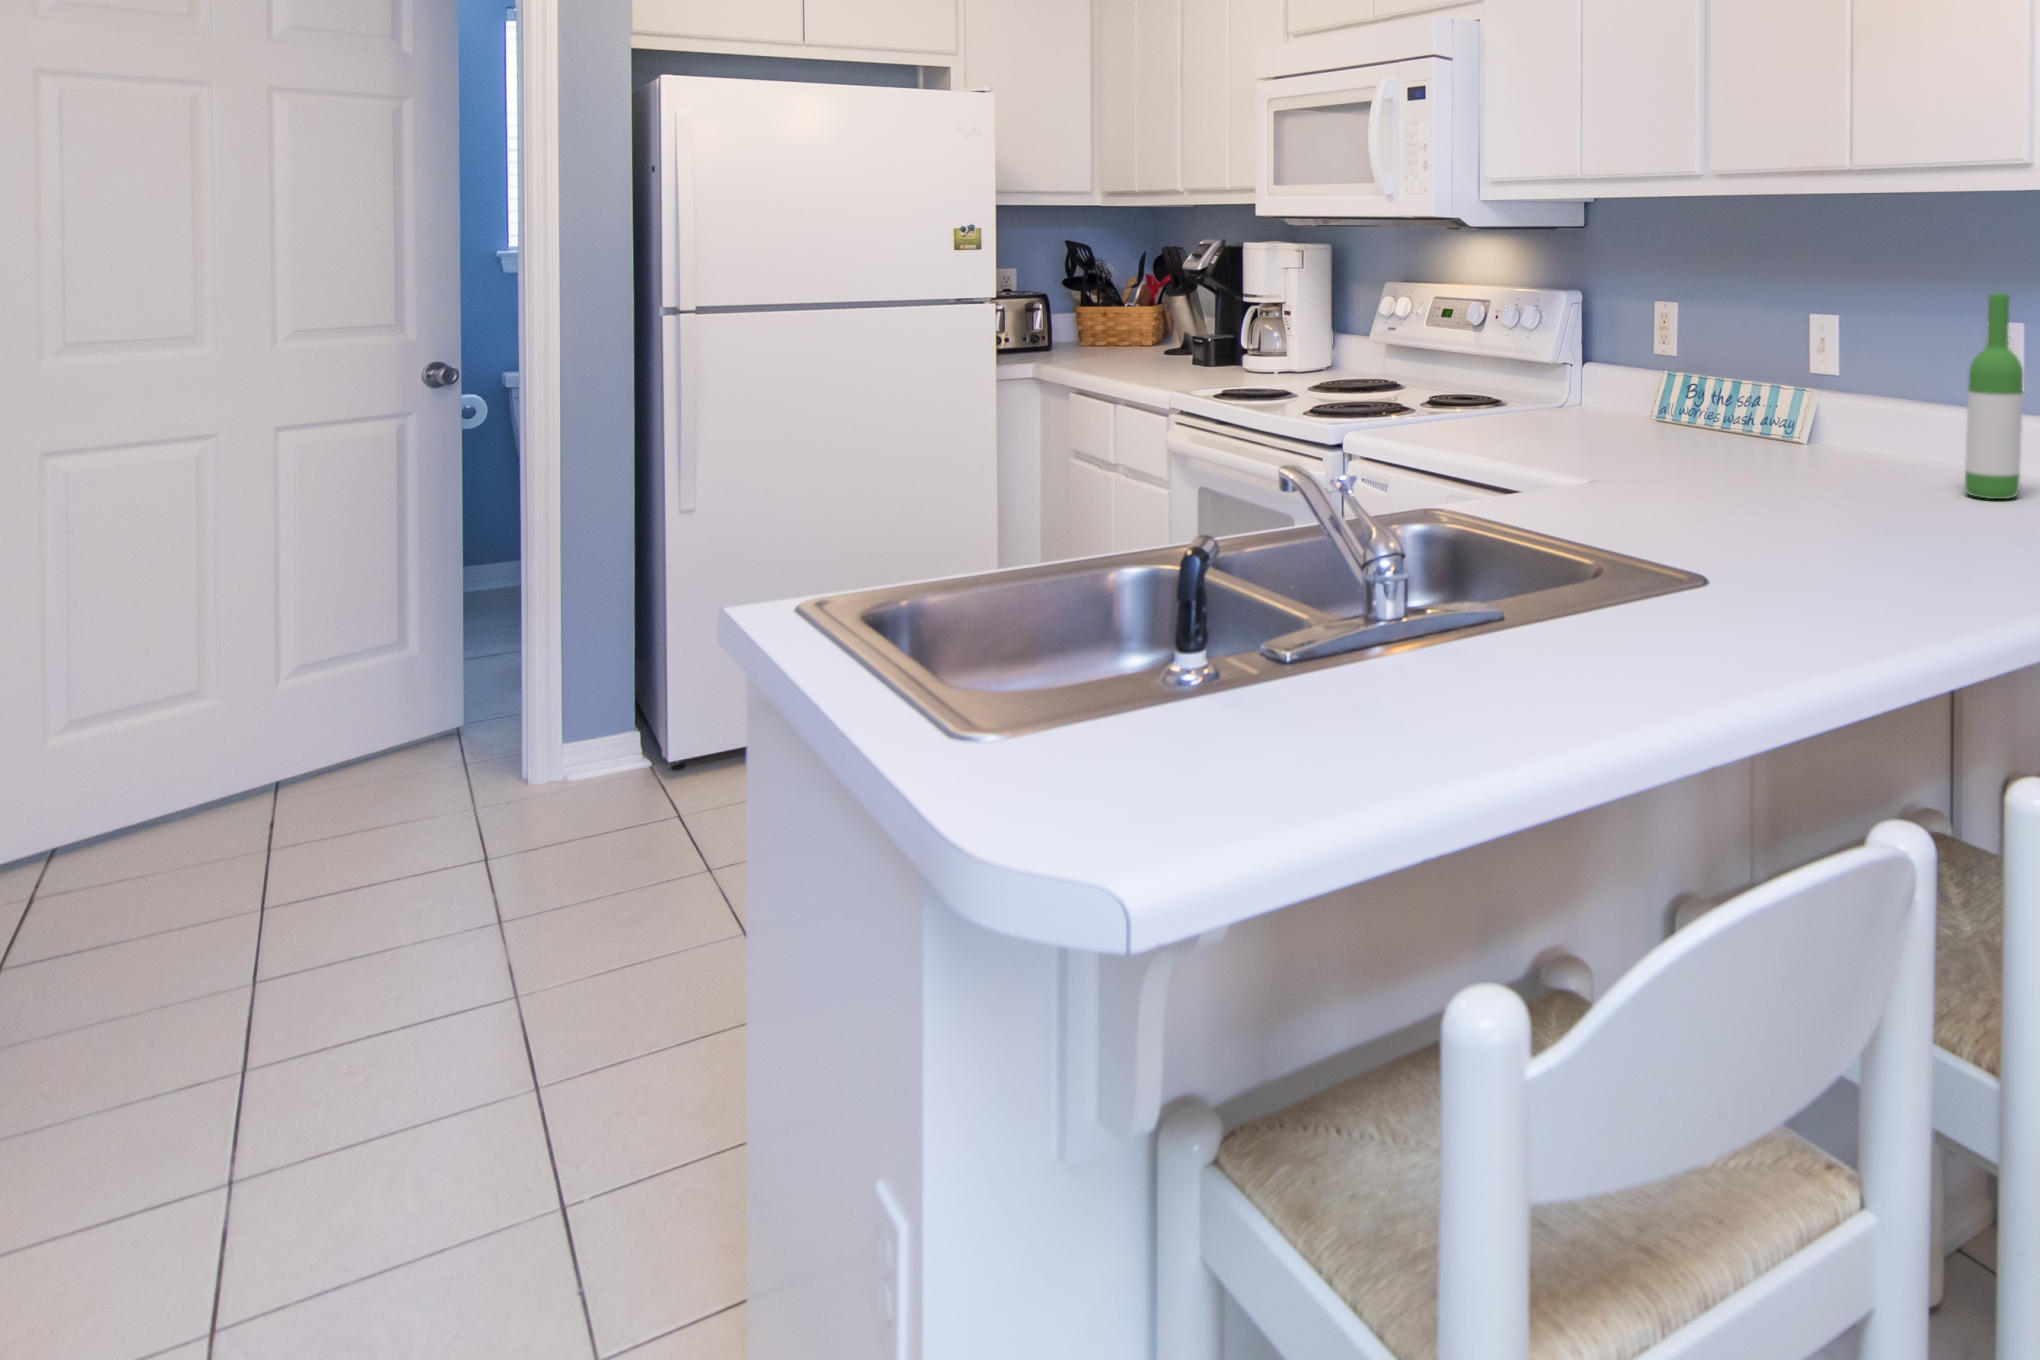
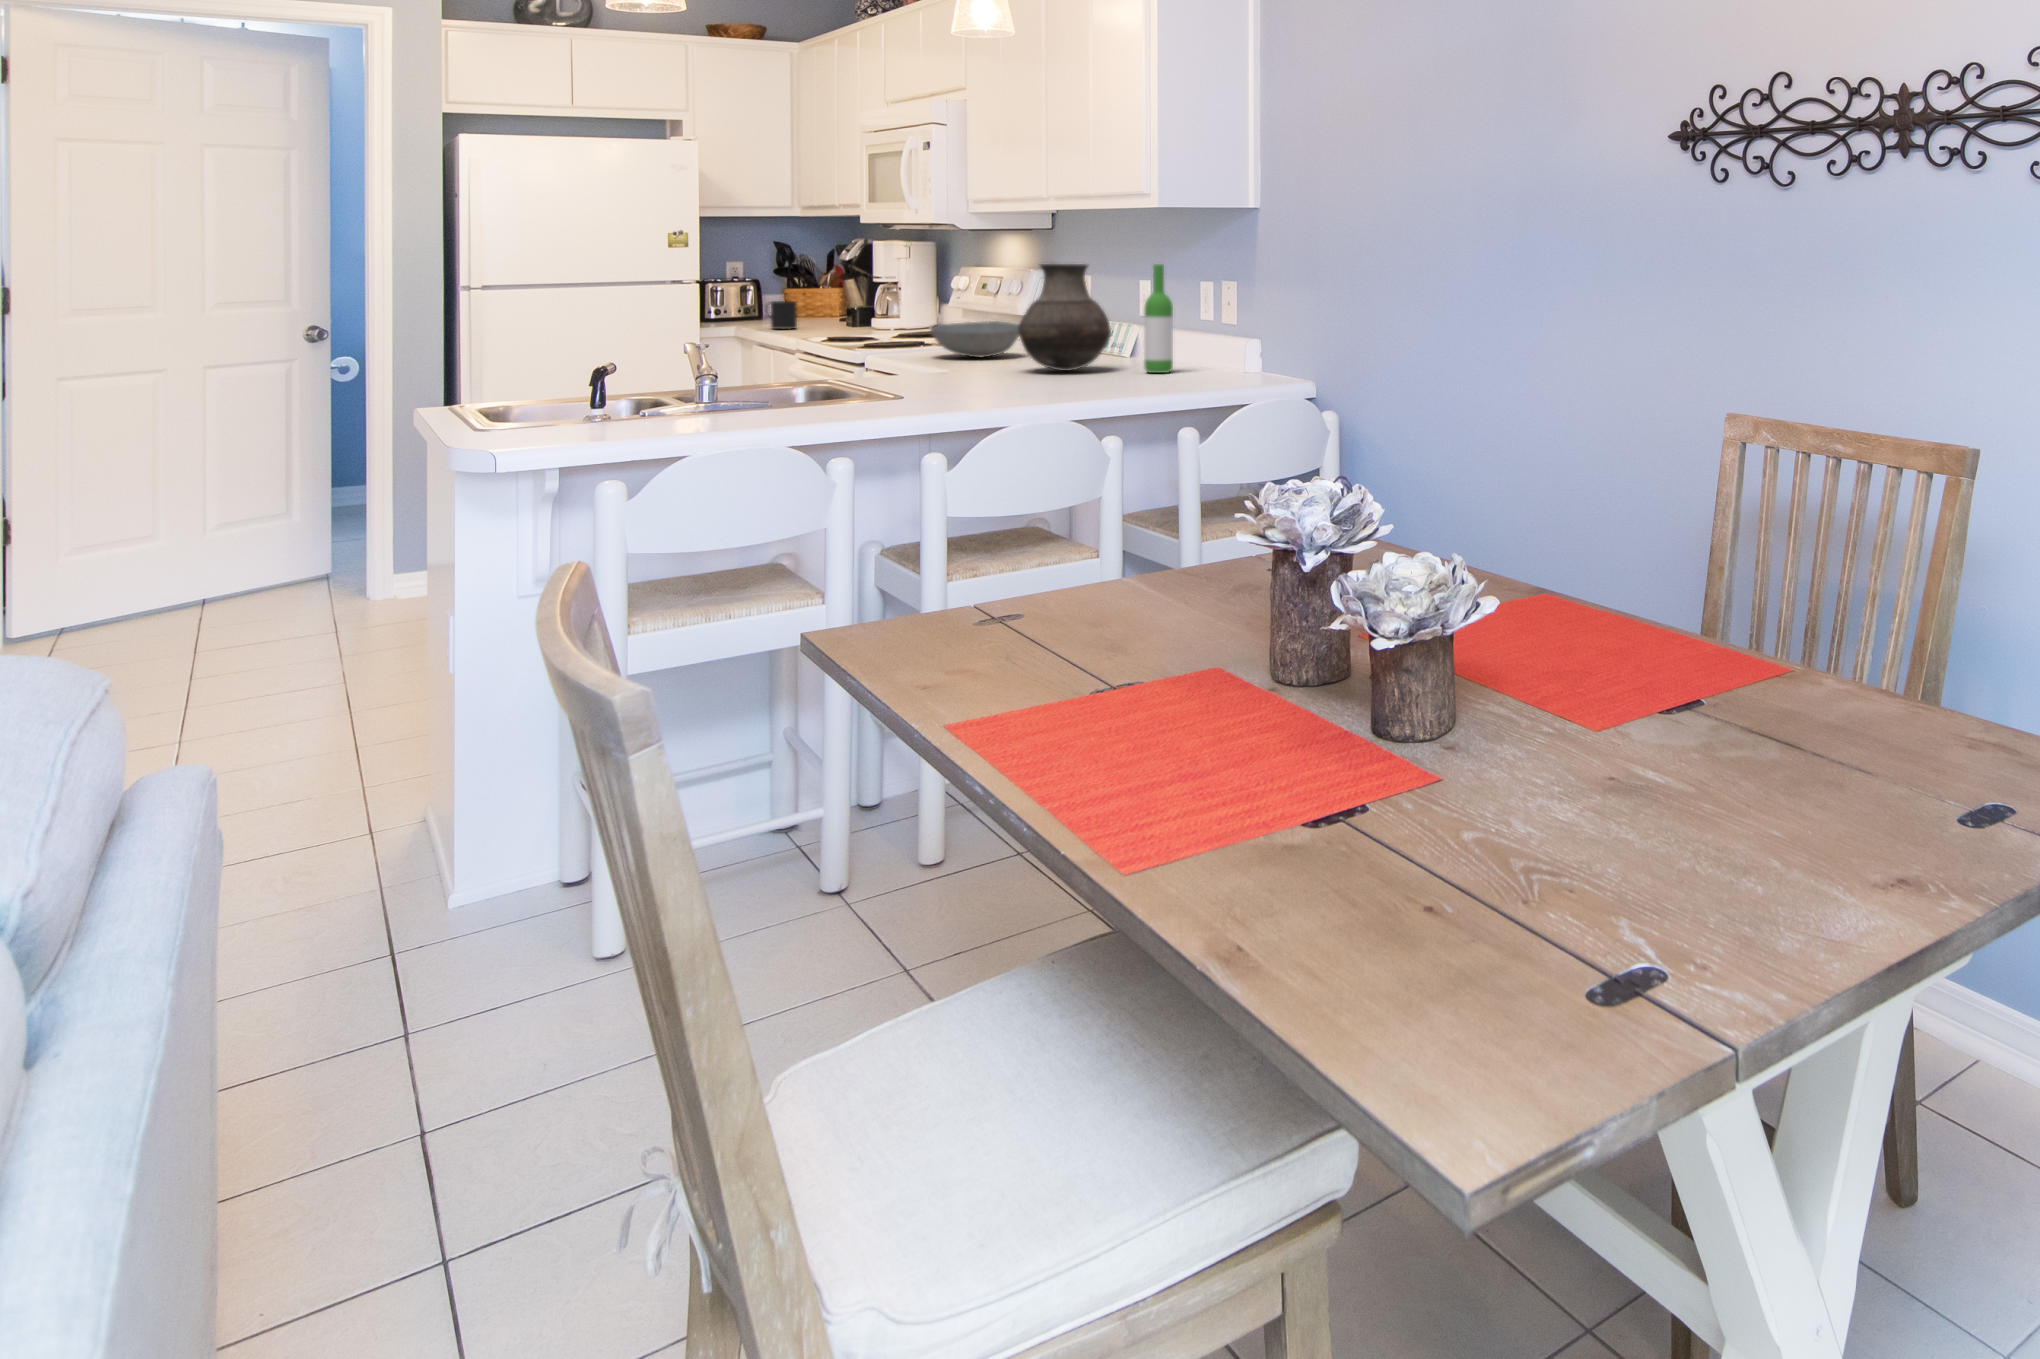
vase: none [1727,292,1895,492] -> present [1018,264,1111,371]
mug: none [1081,329,1127,373] -> present [767,301,797,329]
bowl: none [1475,381,1626,447] -> present [931,321,1019,357]

